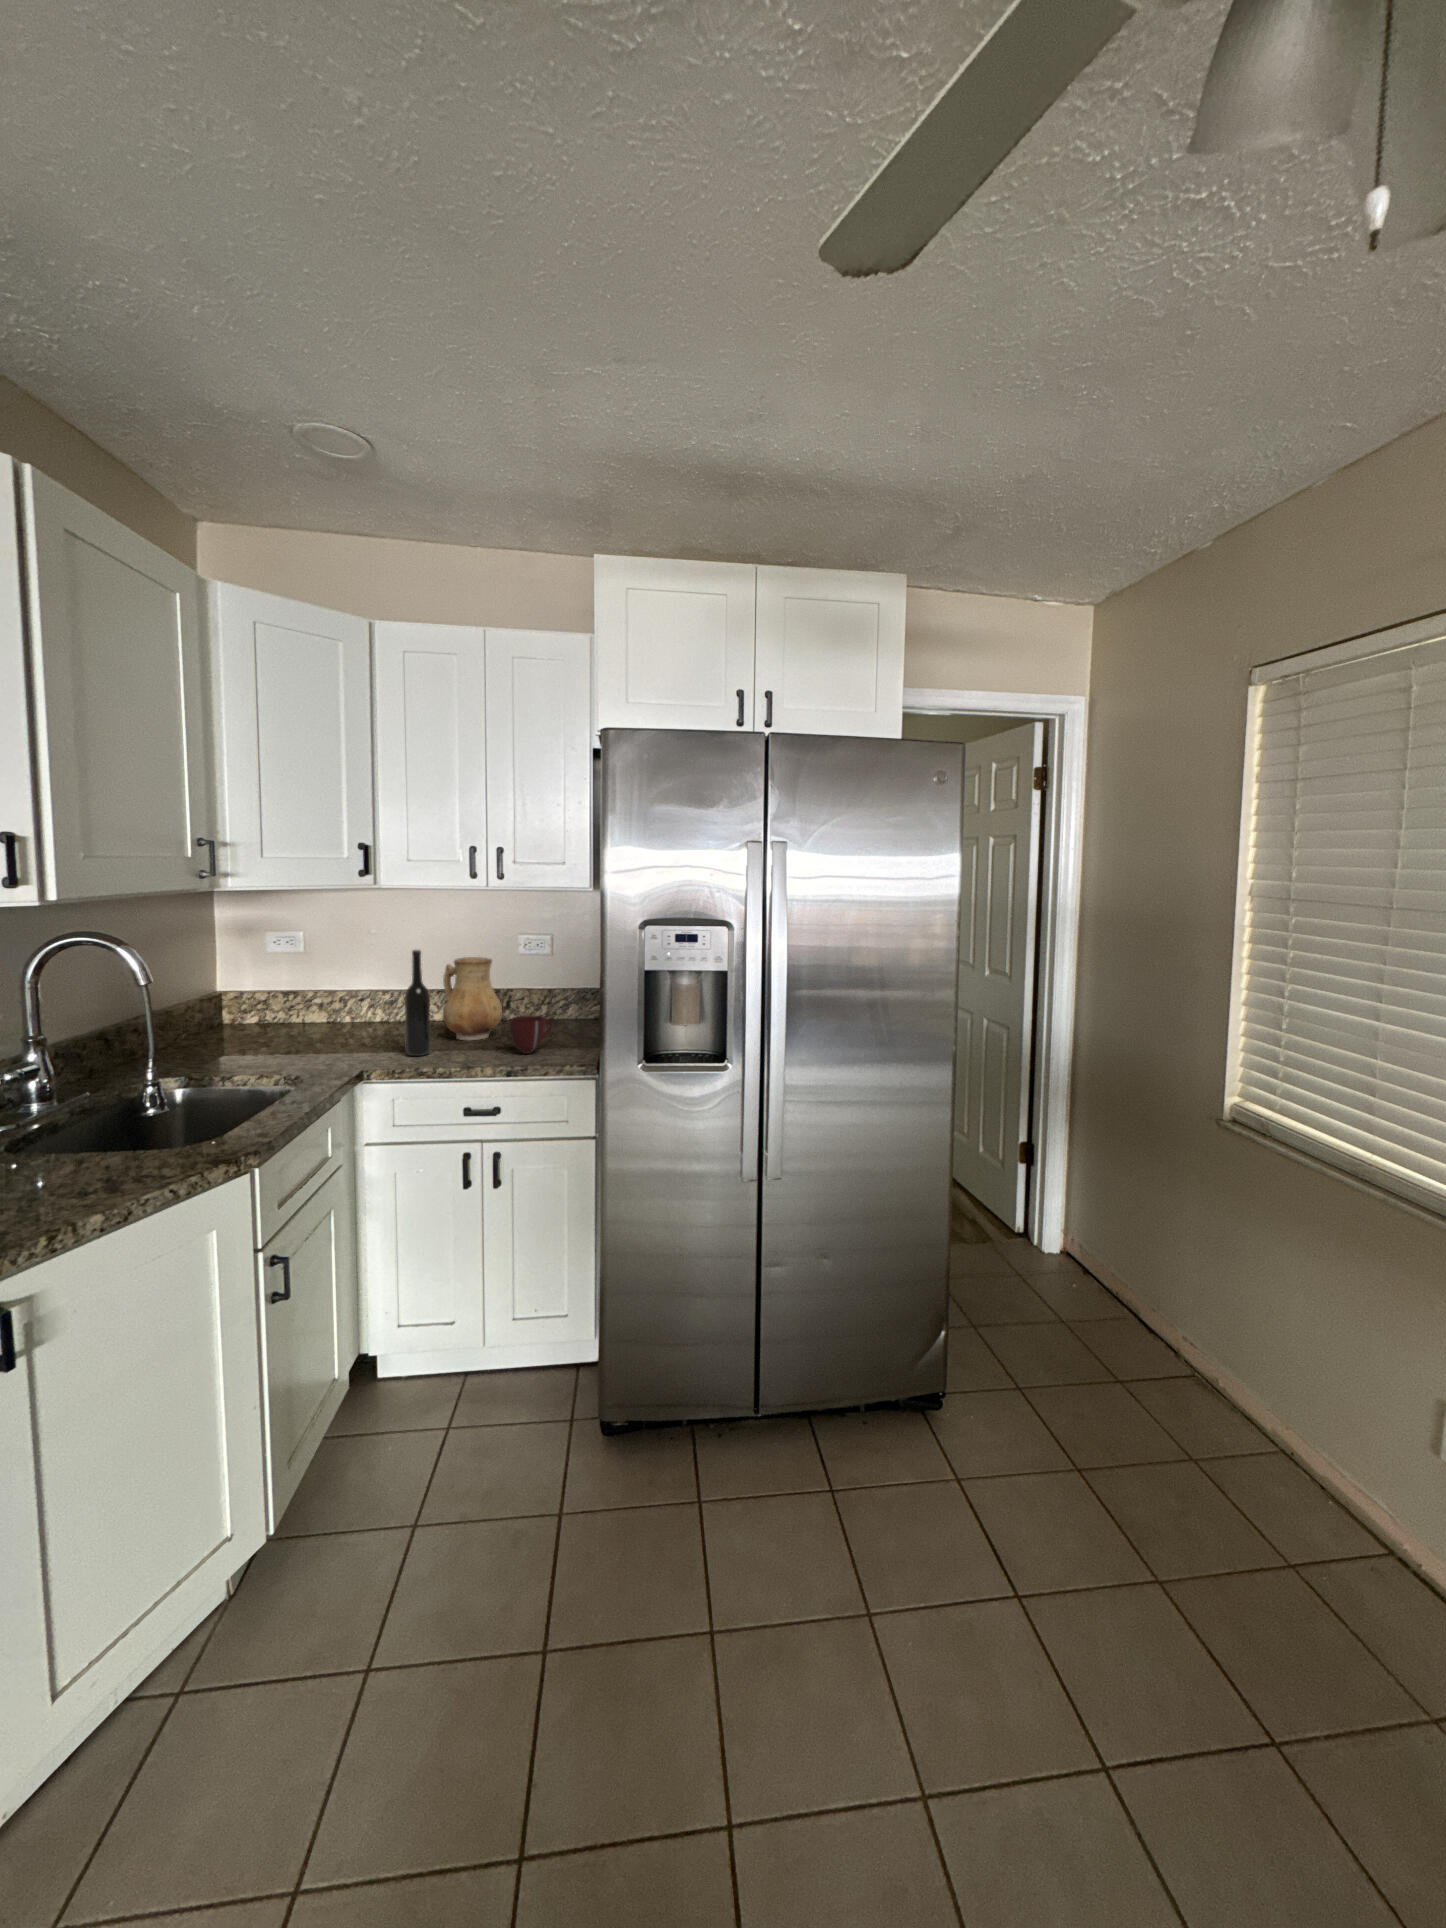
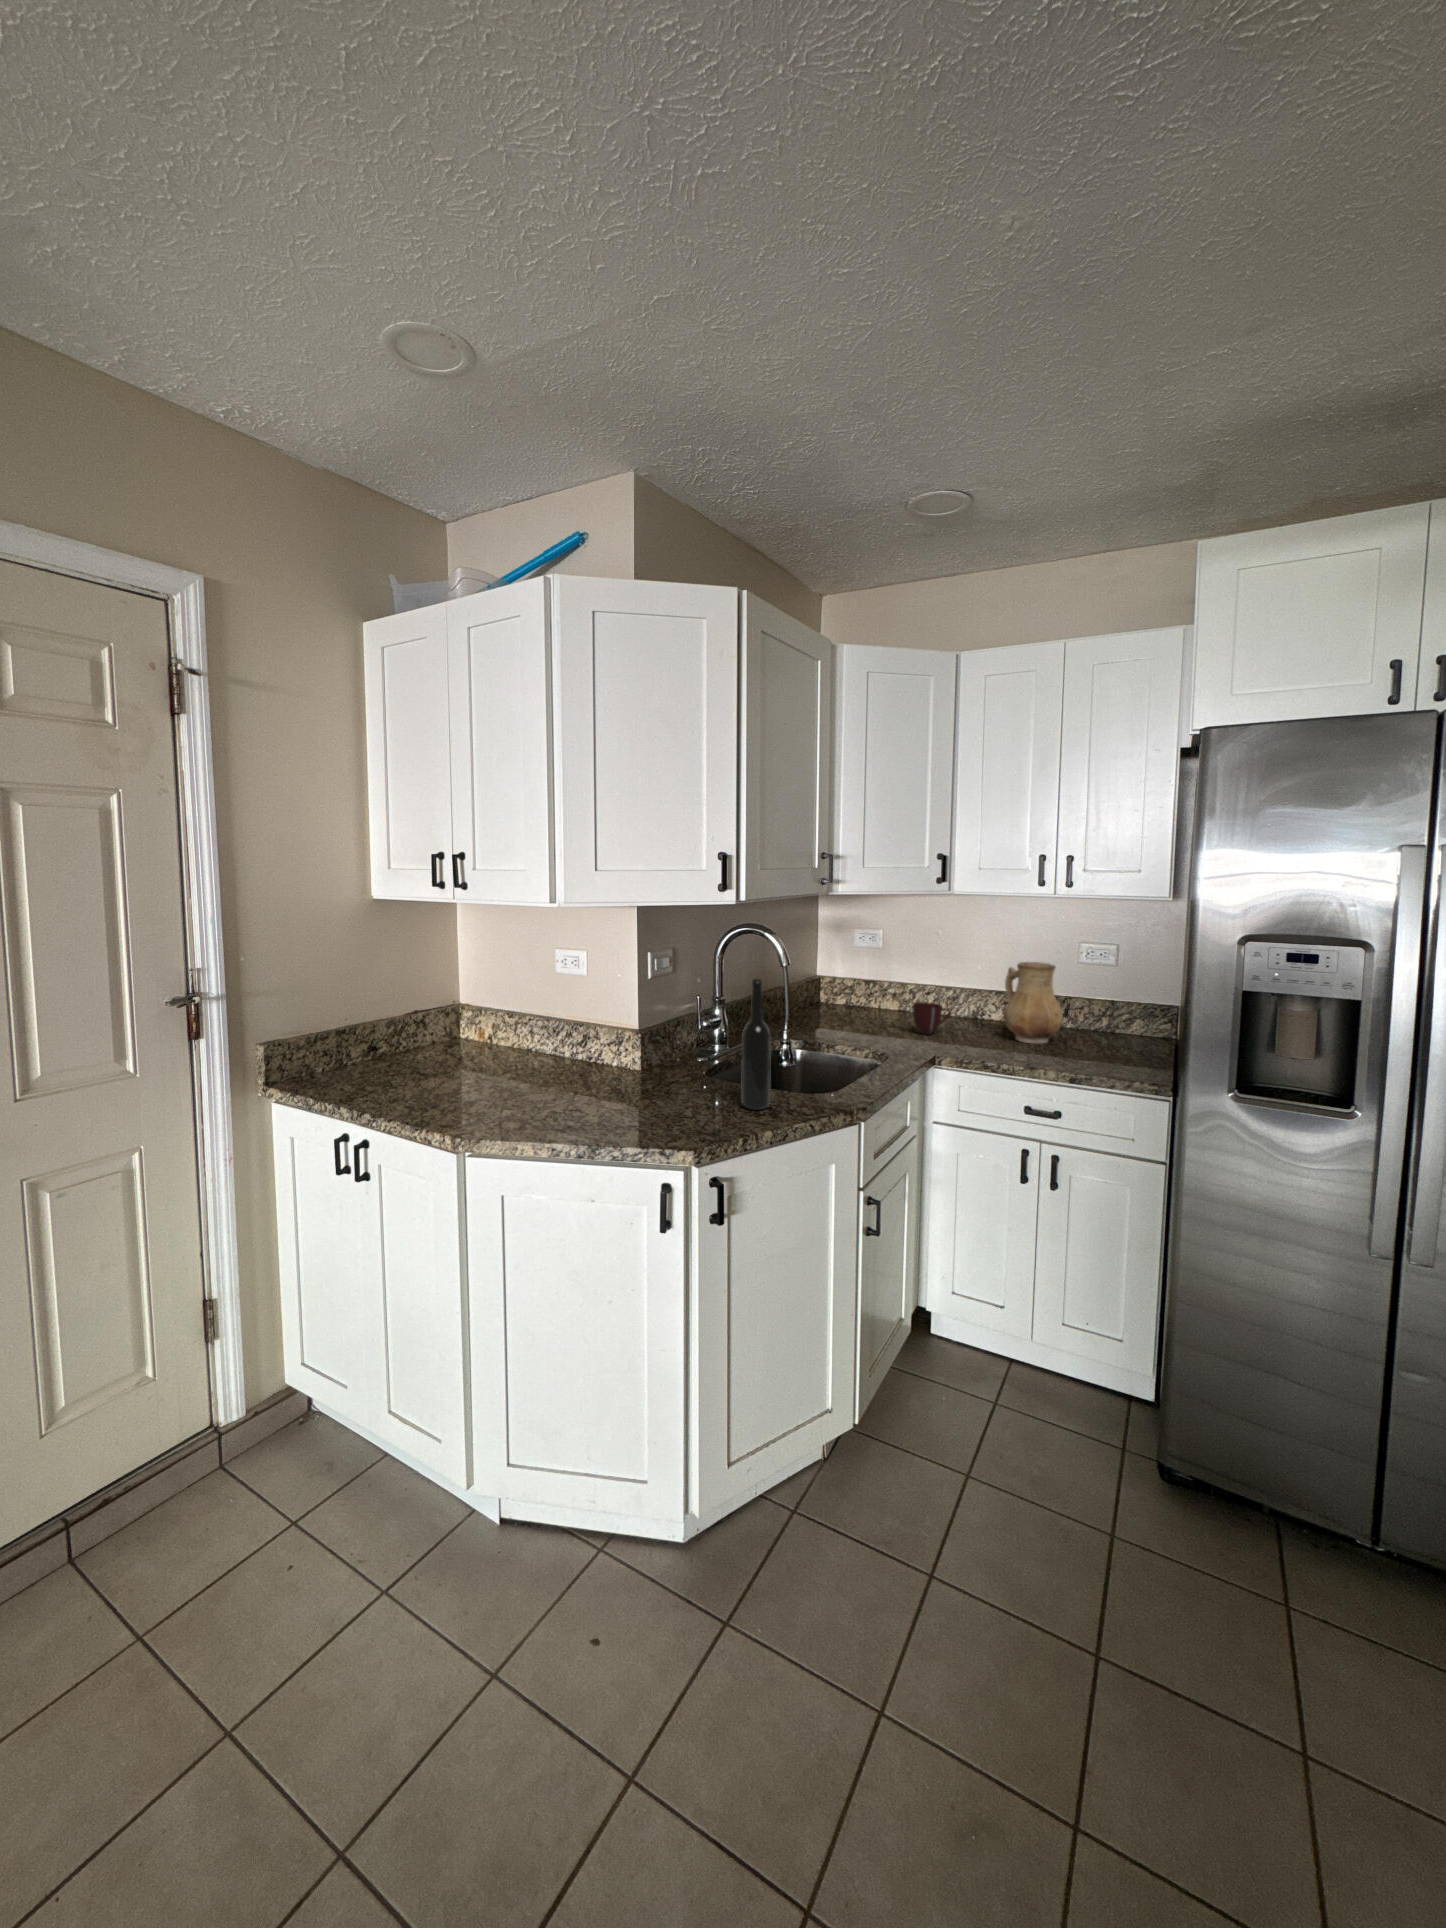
bottle: present [405,950,431,1056] -> present [741,979,771,1110]
mug: present [509,1016,553,1054] -> present [912,1002,951,1035]

